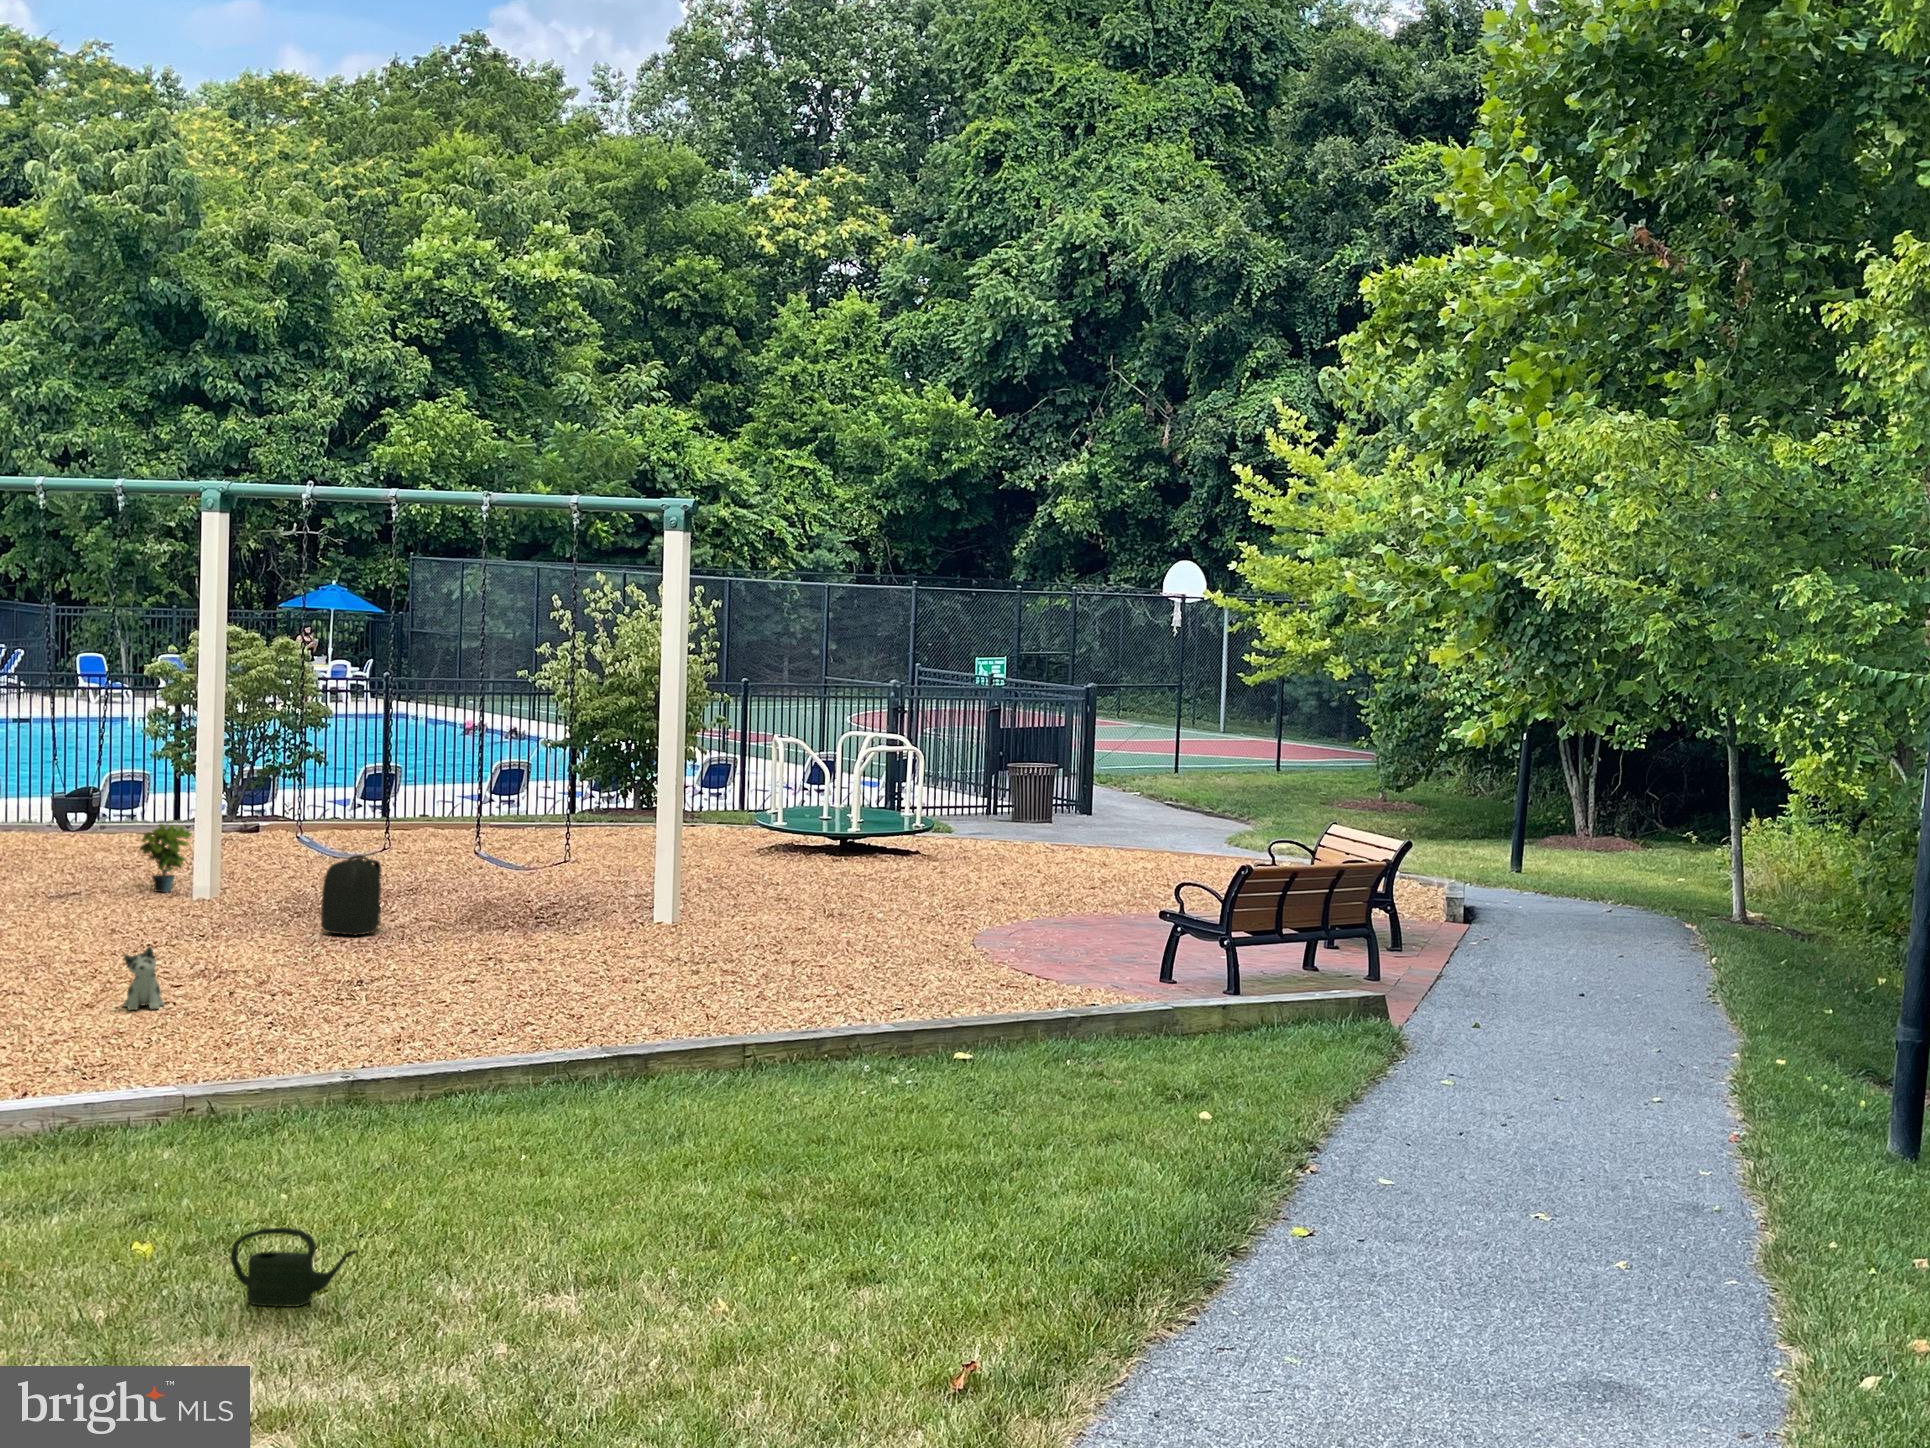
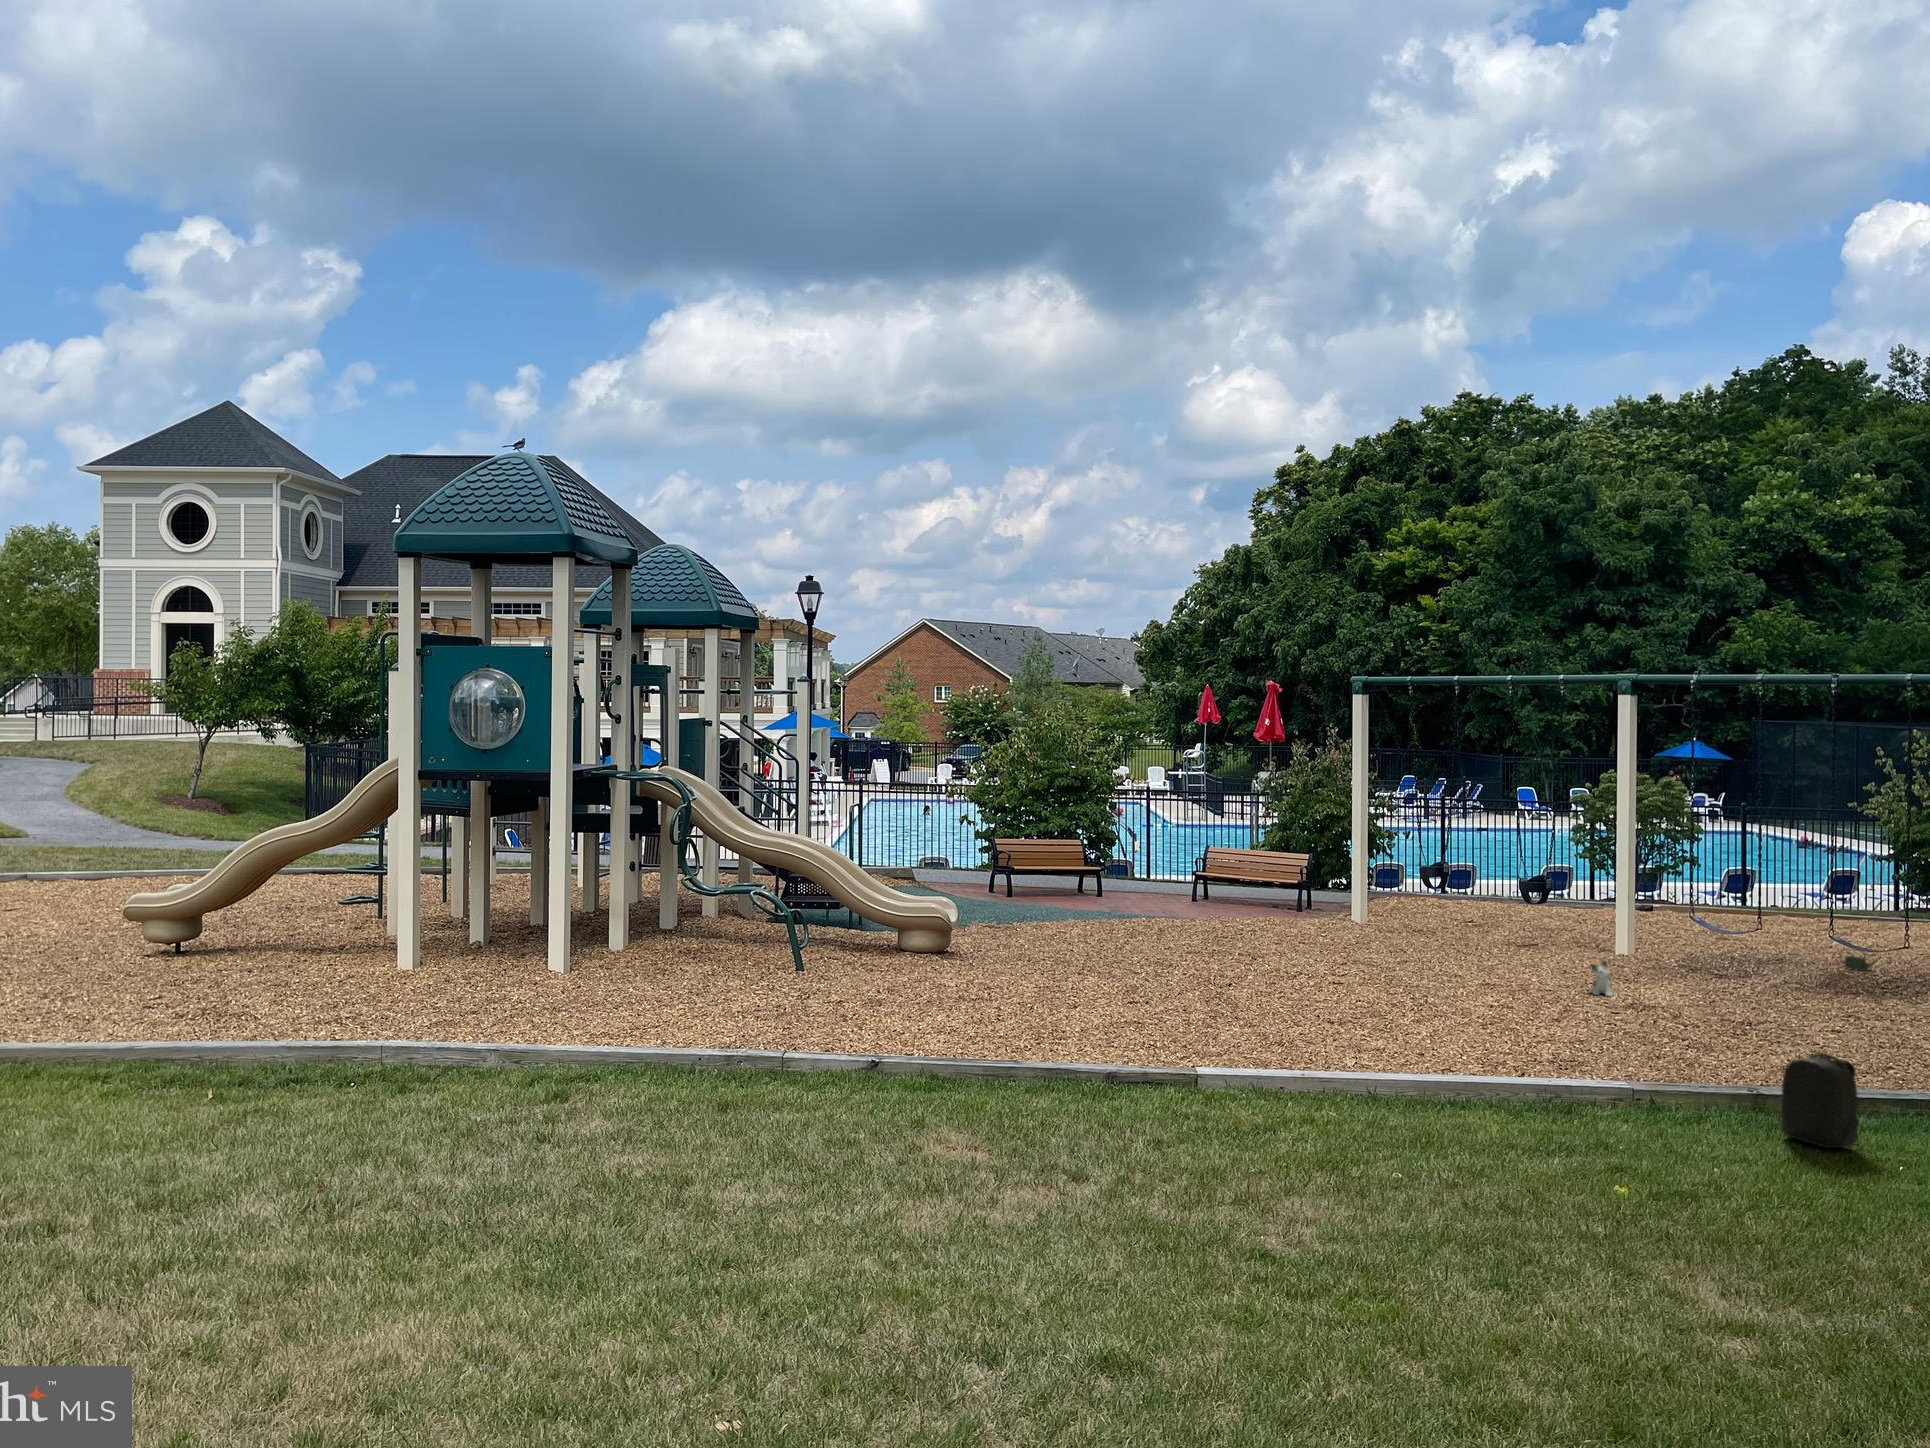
potted plant: present [139,823,192,892] -> none [1582,893,1616,936]
backpack: present [321,855,381,935] -> present [1781,1053,1859,1148]
watering can: present [231,1228,358,1307] -> present [1839,952,1875,971]

